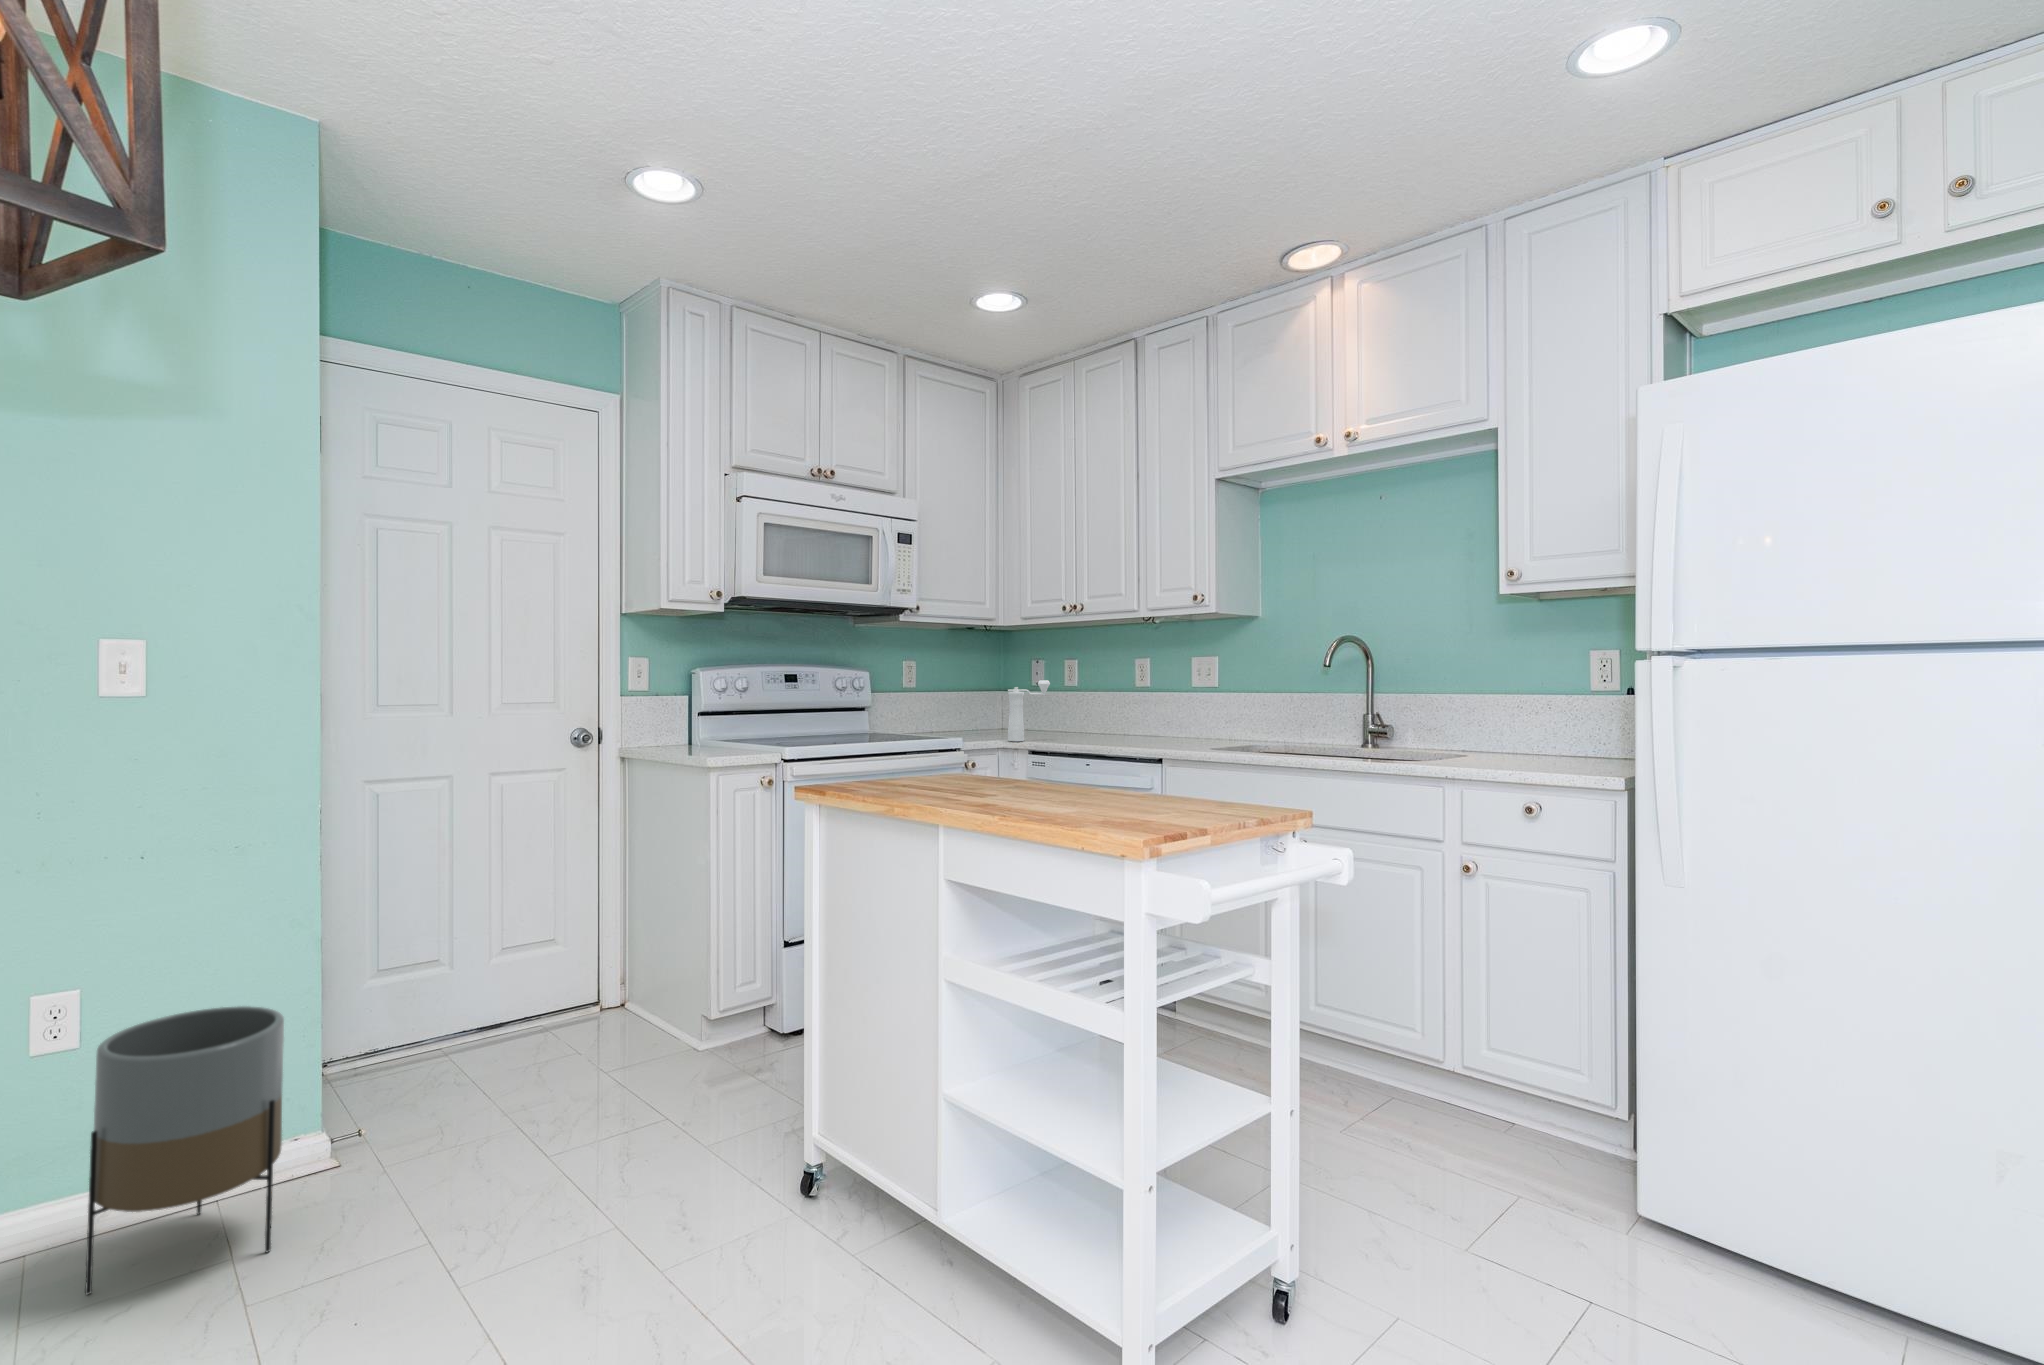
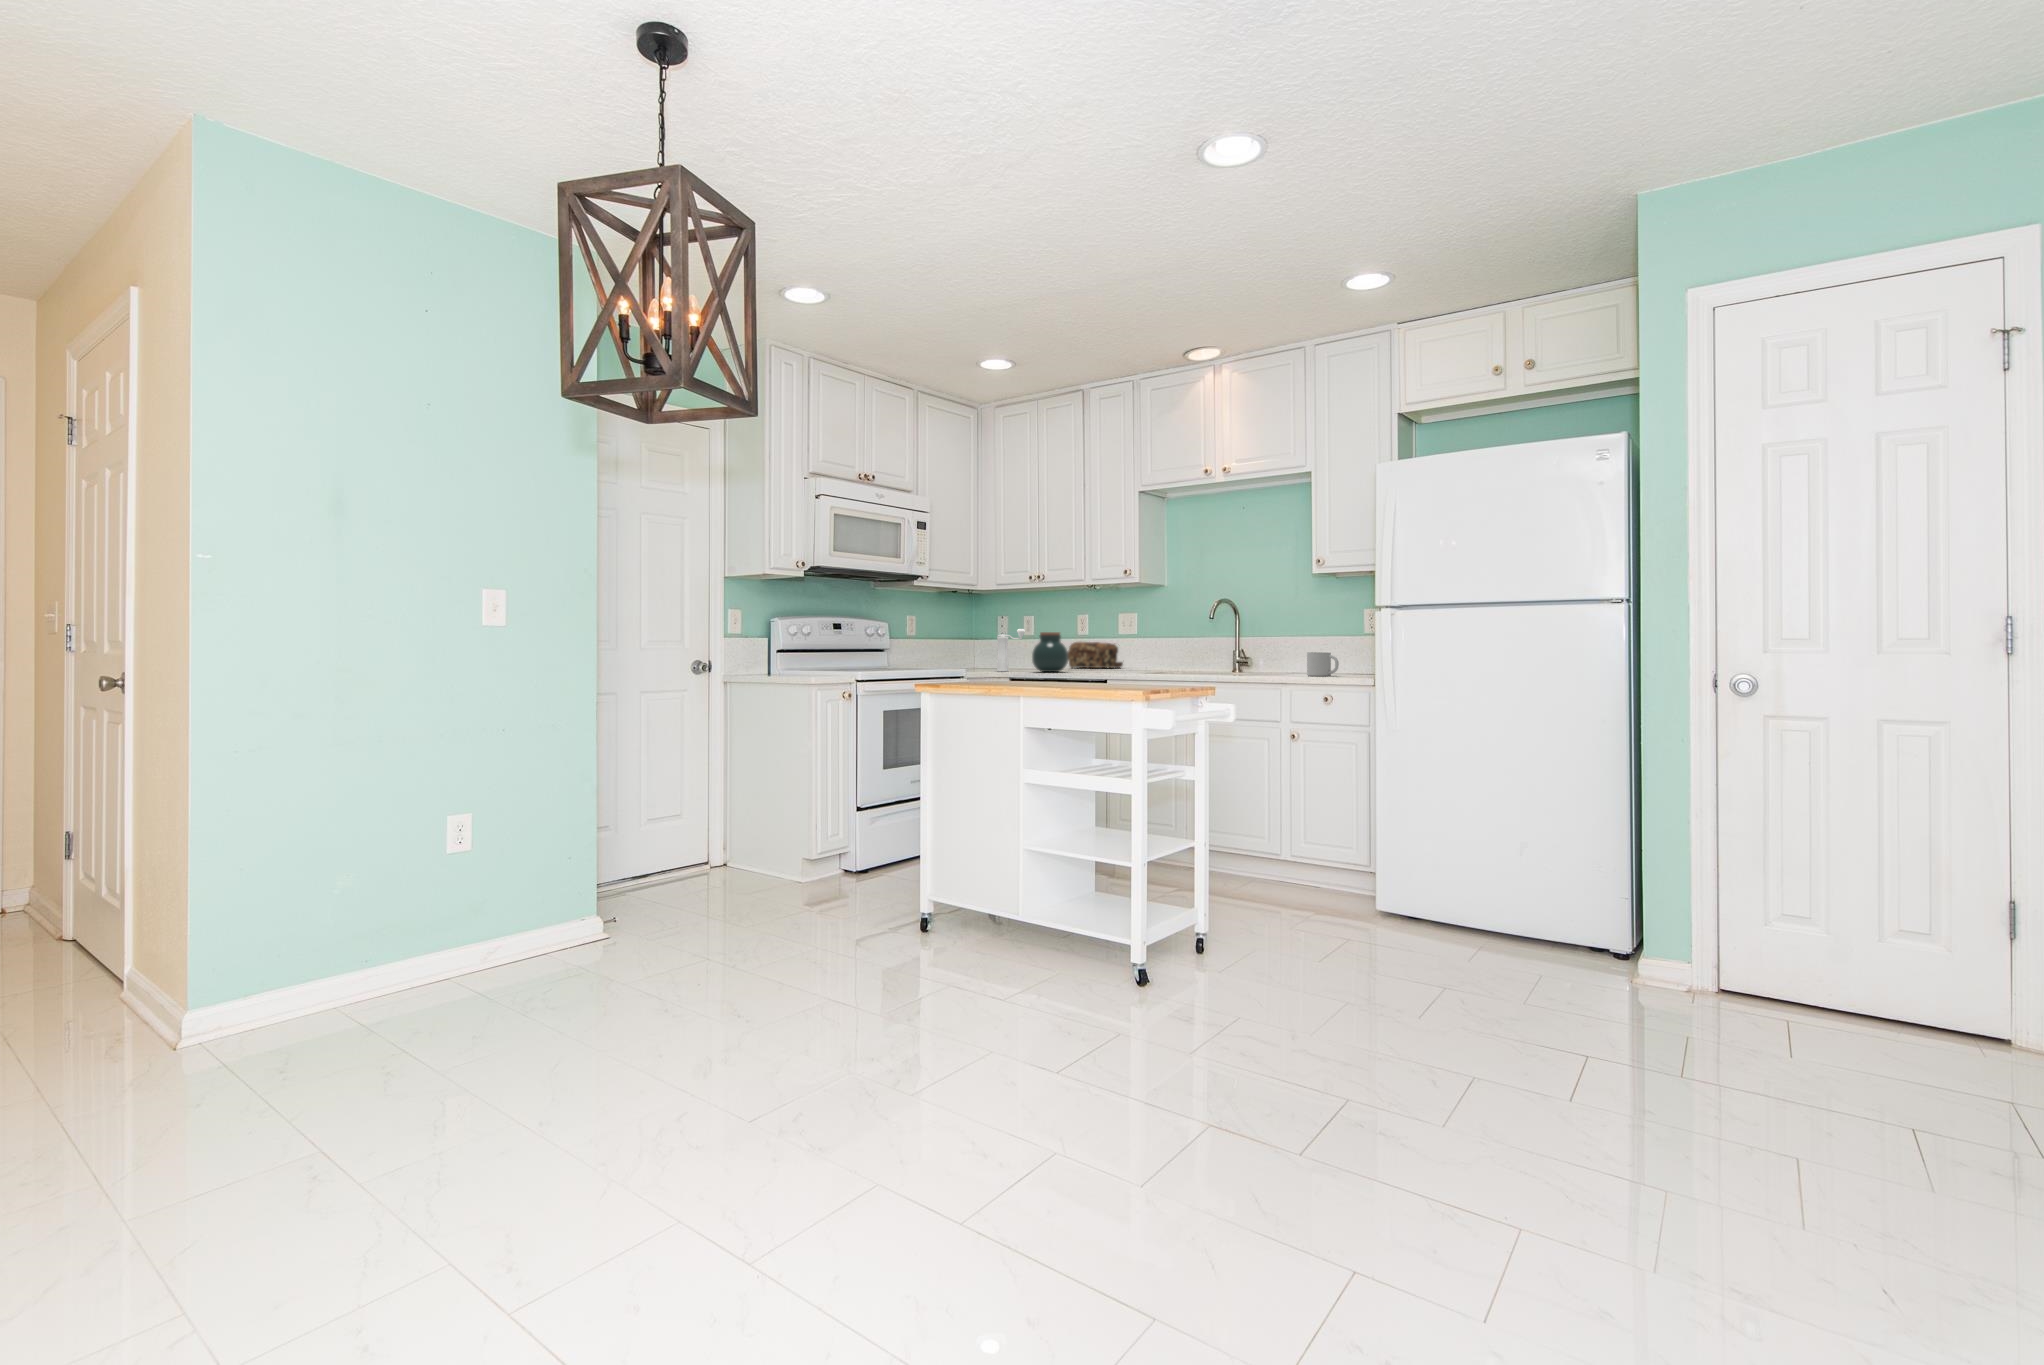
jar: none [1054,686,1107,745] -> present [1032,632,1068,672]
bread loaf: none [1120,697,1200,736] -> present [1068,642,1123,668]
mug: none [1492,727,1552,769] -> present [1307,652,1339,676]
planter: present [85,1006,284,1294] -> none [505,827,613,986]

